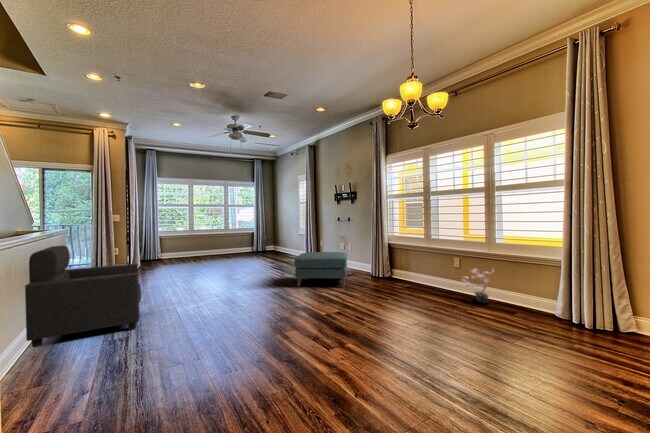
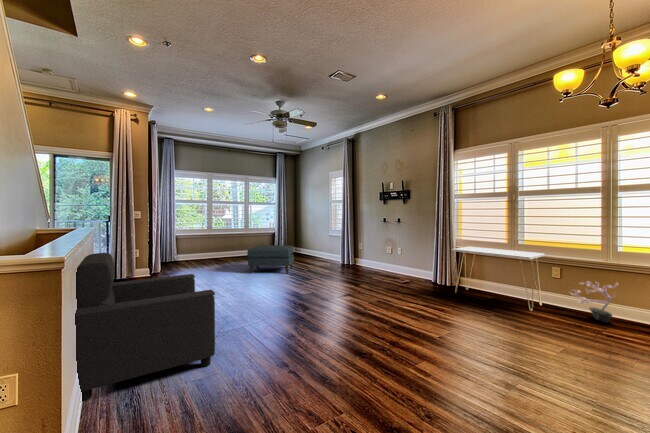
console table: none [377,242,449,295] -> present [452,247,545,311]
ottoman: present [295,252,347,287] -> present [247,245,294,274]

